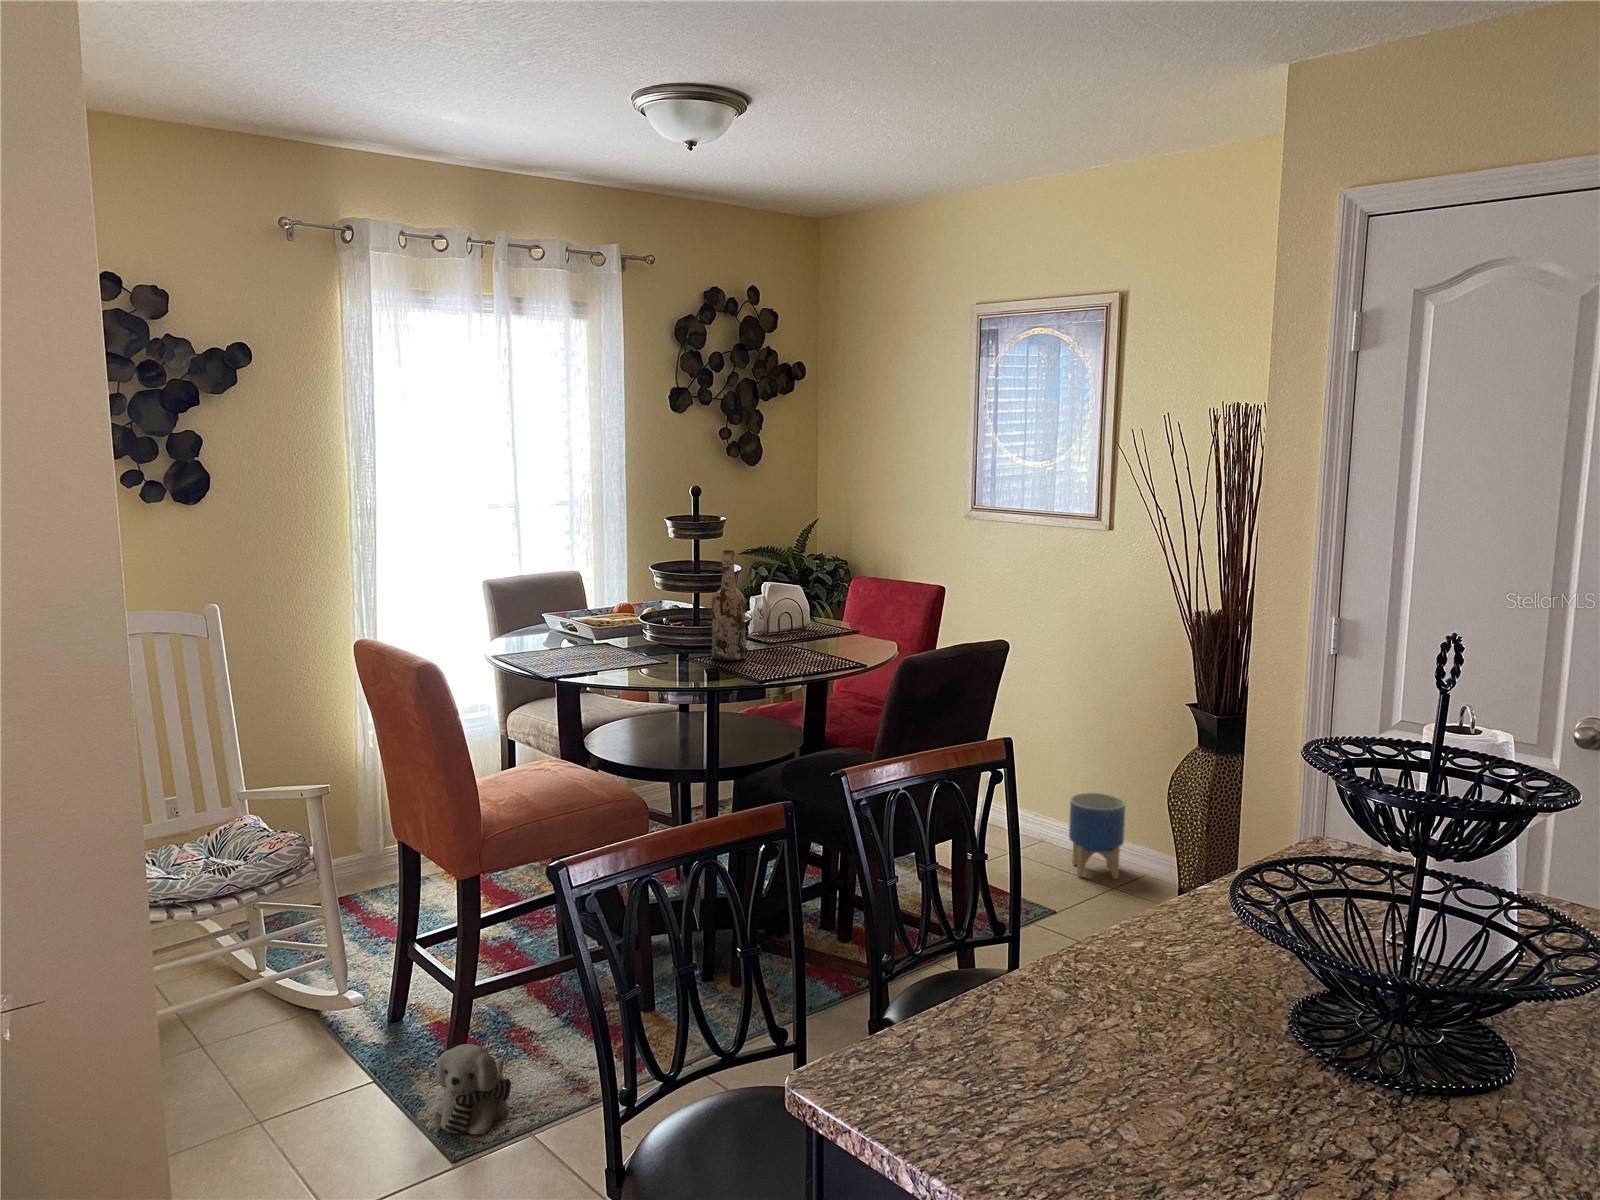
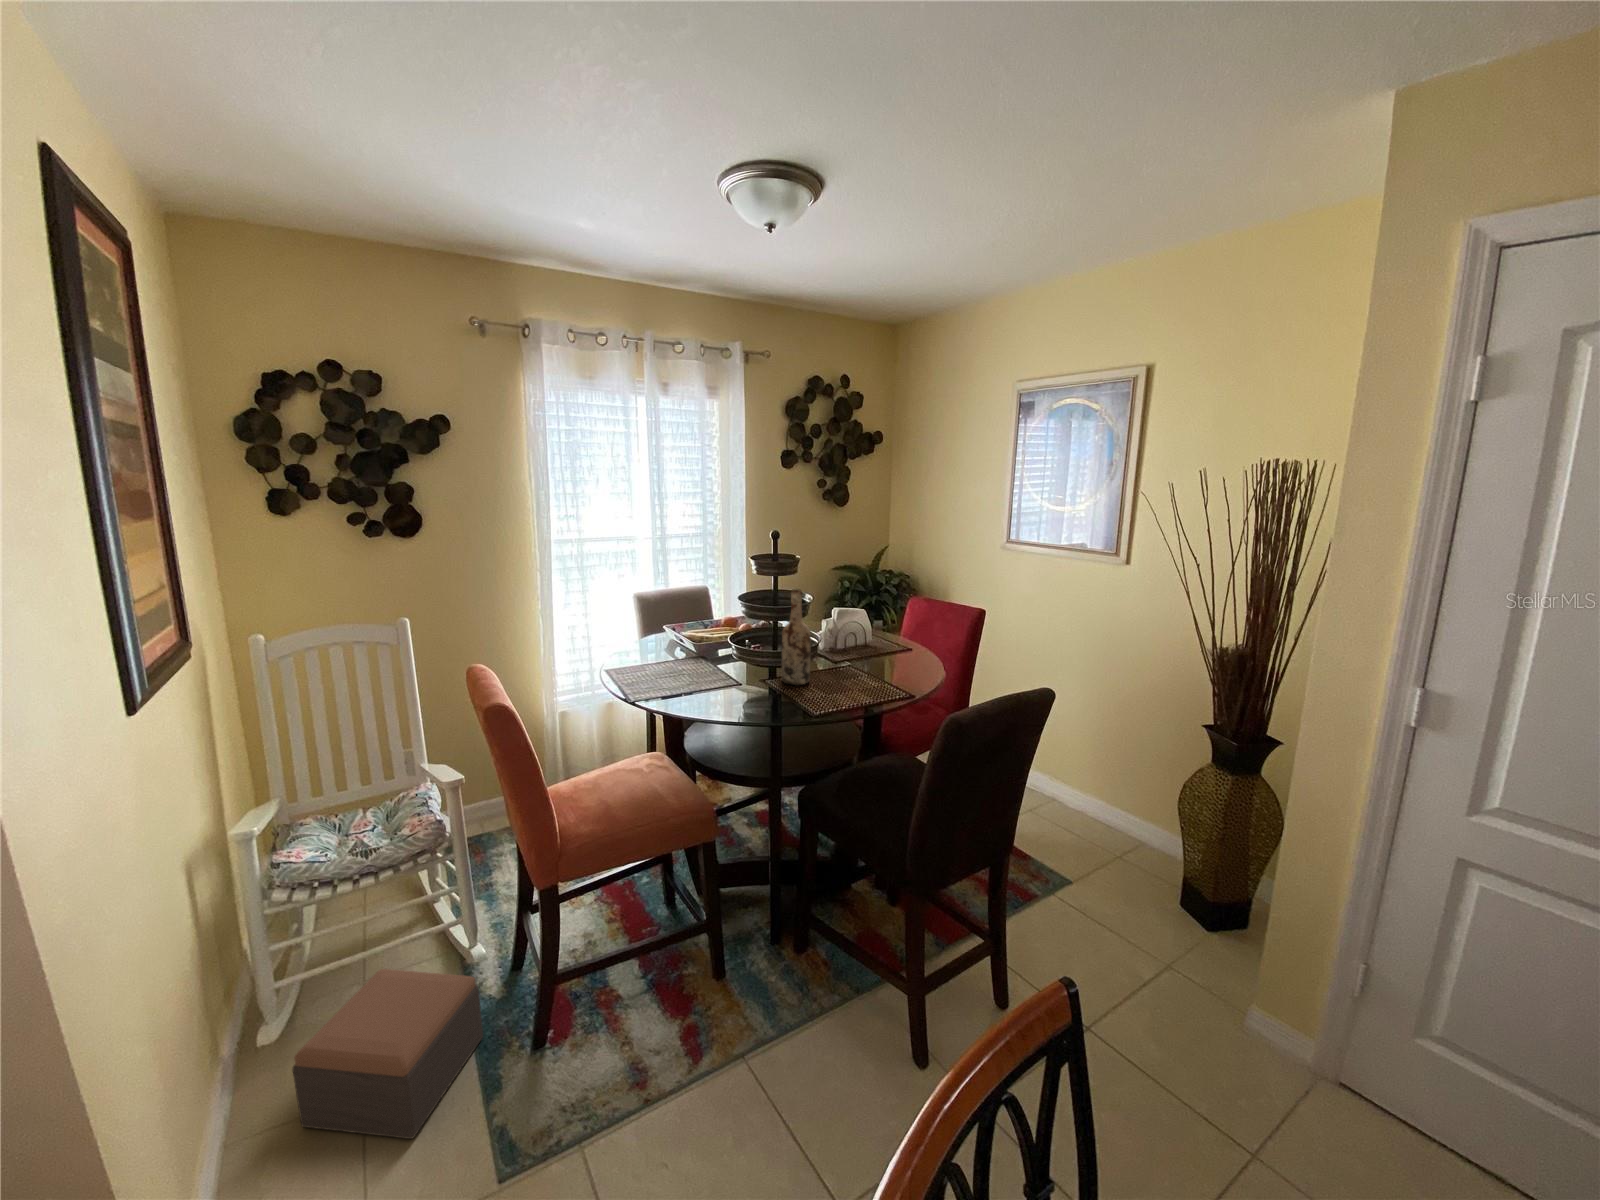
planter: present [1069,793,1125,879] -> none [1079,776,1130,851]
footstool: none [202,994,385,1146] -> present [292,969,483,1139]
plush toy: present [435,1044,511,1135] -> none [497,1038,579,1142]

